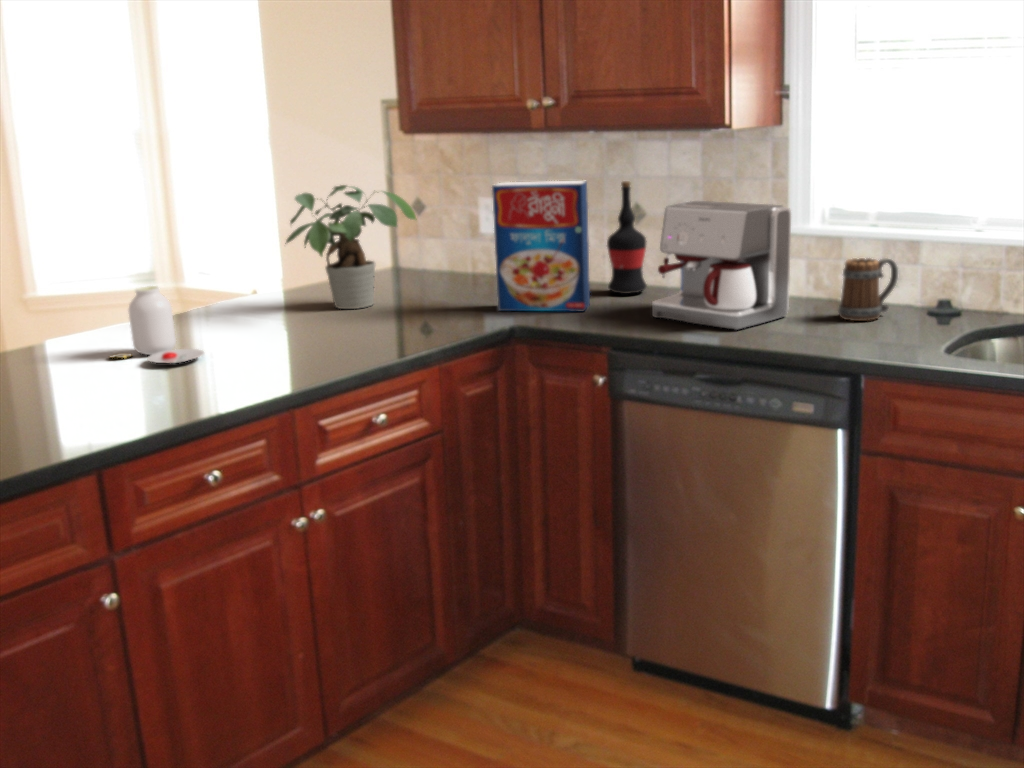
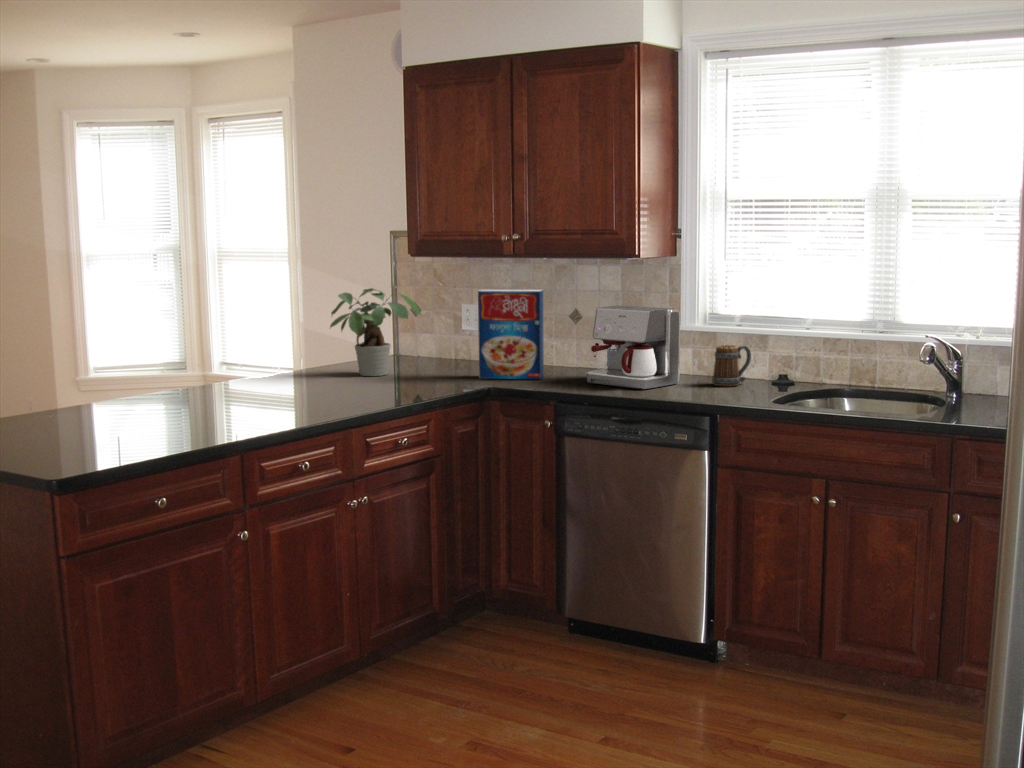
wine bottle: present [607,181,647,294] -> none [556,292,583,371]
jar: present [108,286,204,364] -> none [212,350,282,400]

